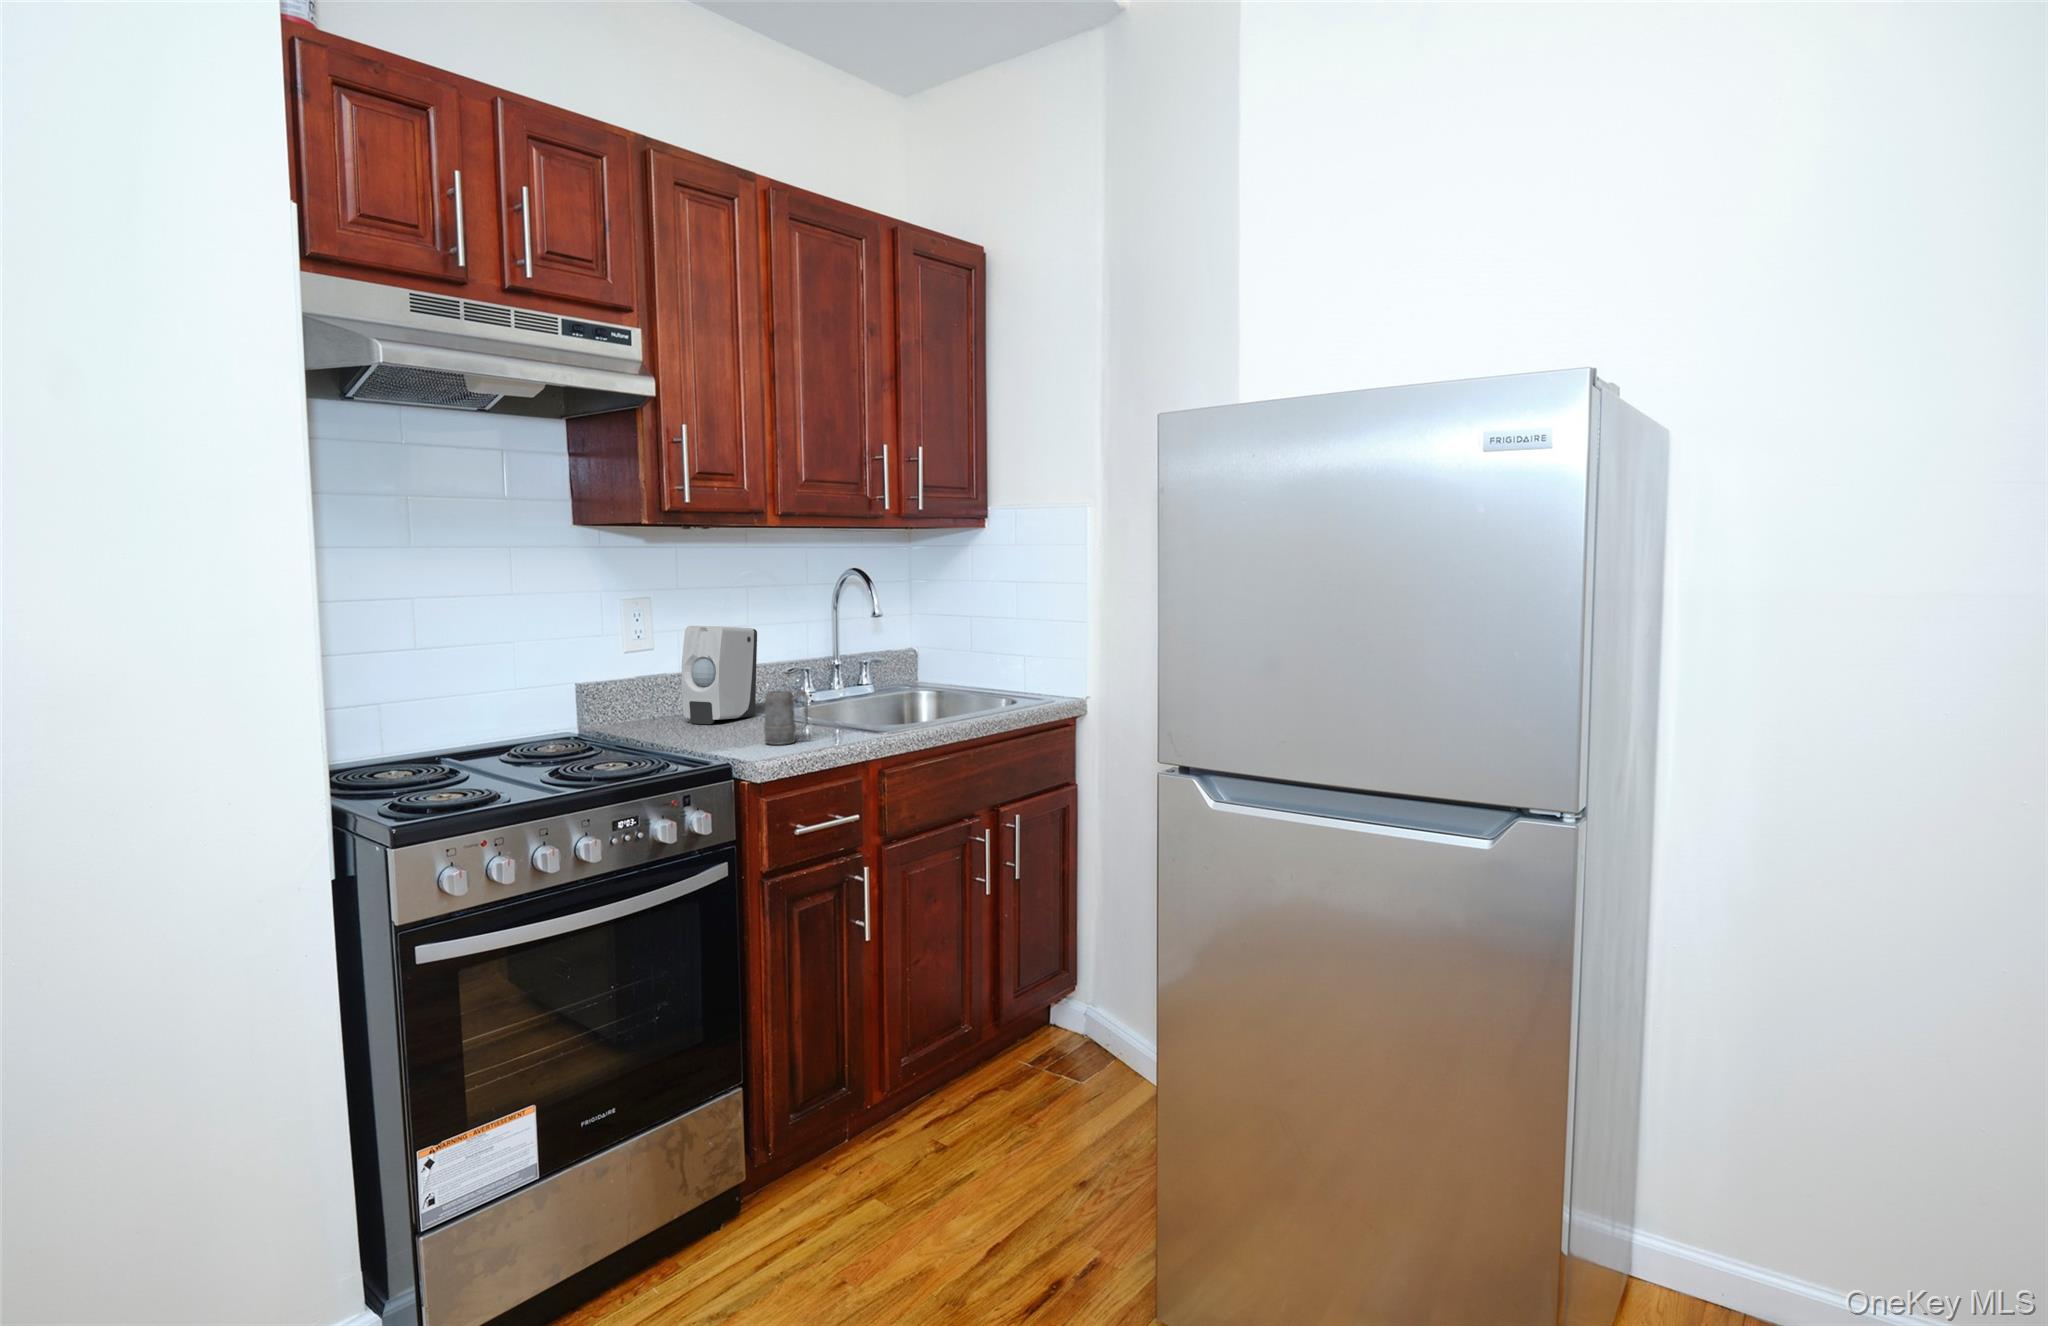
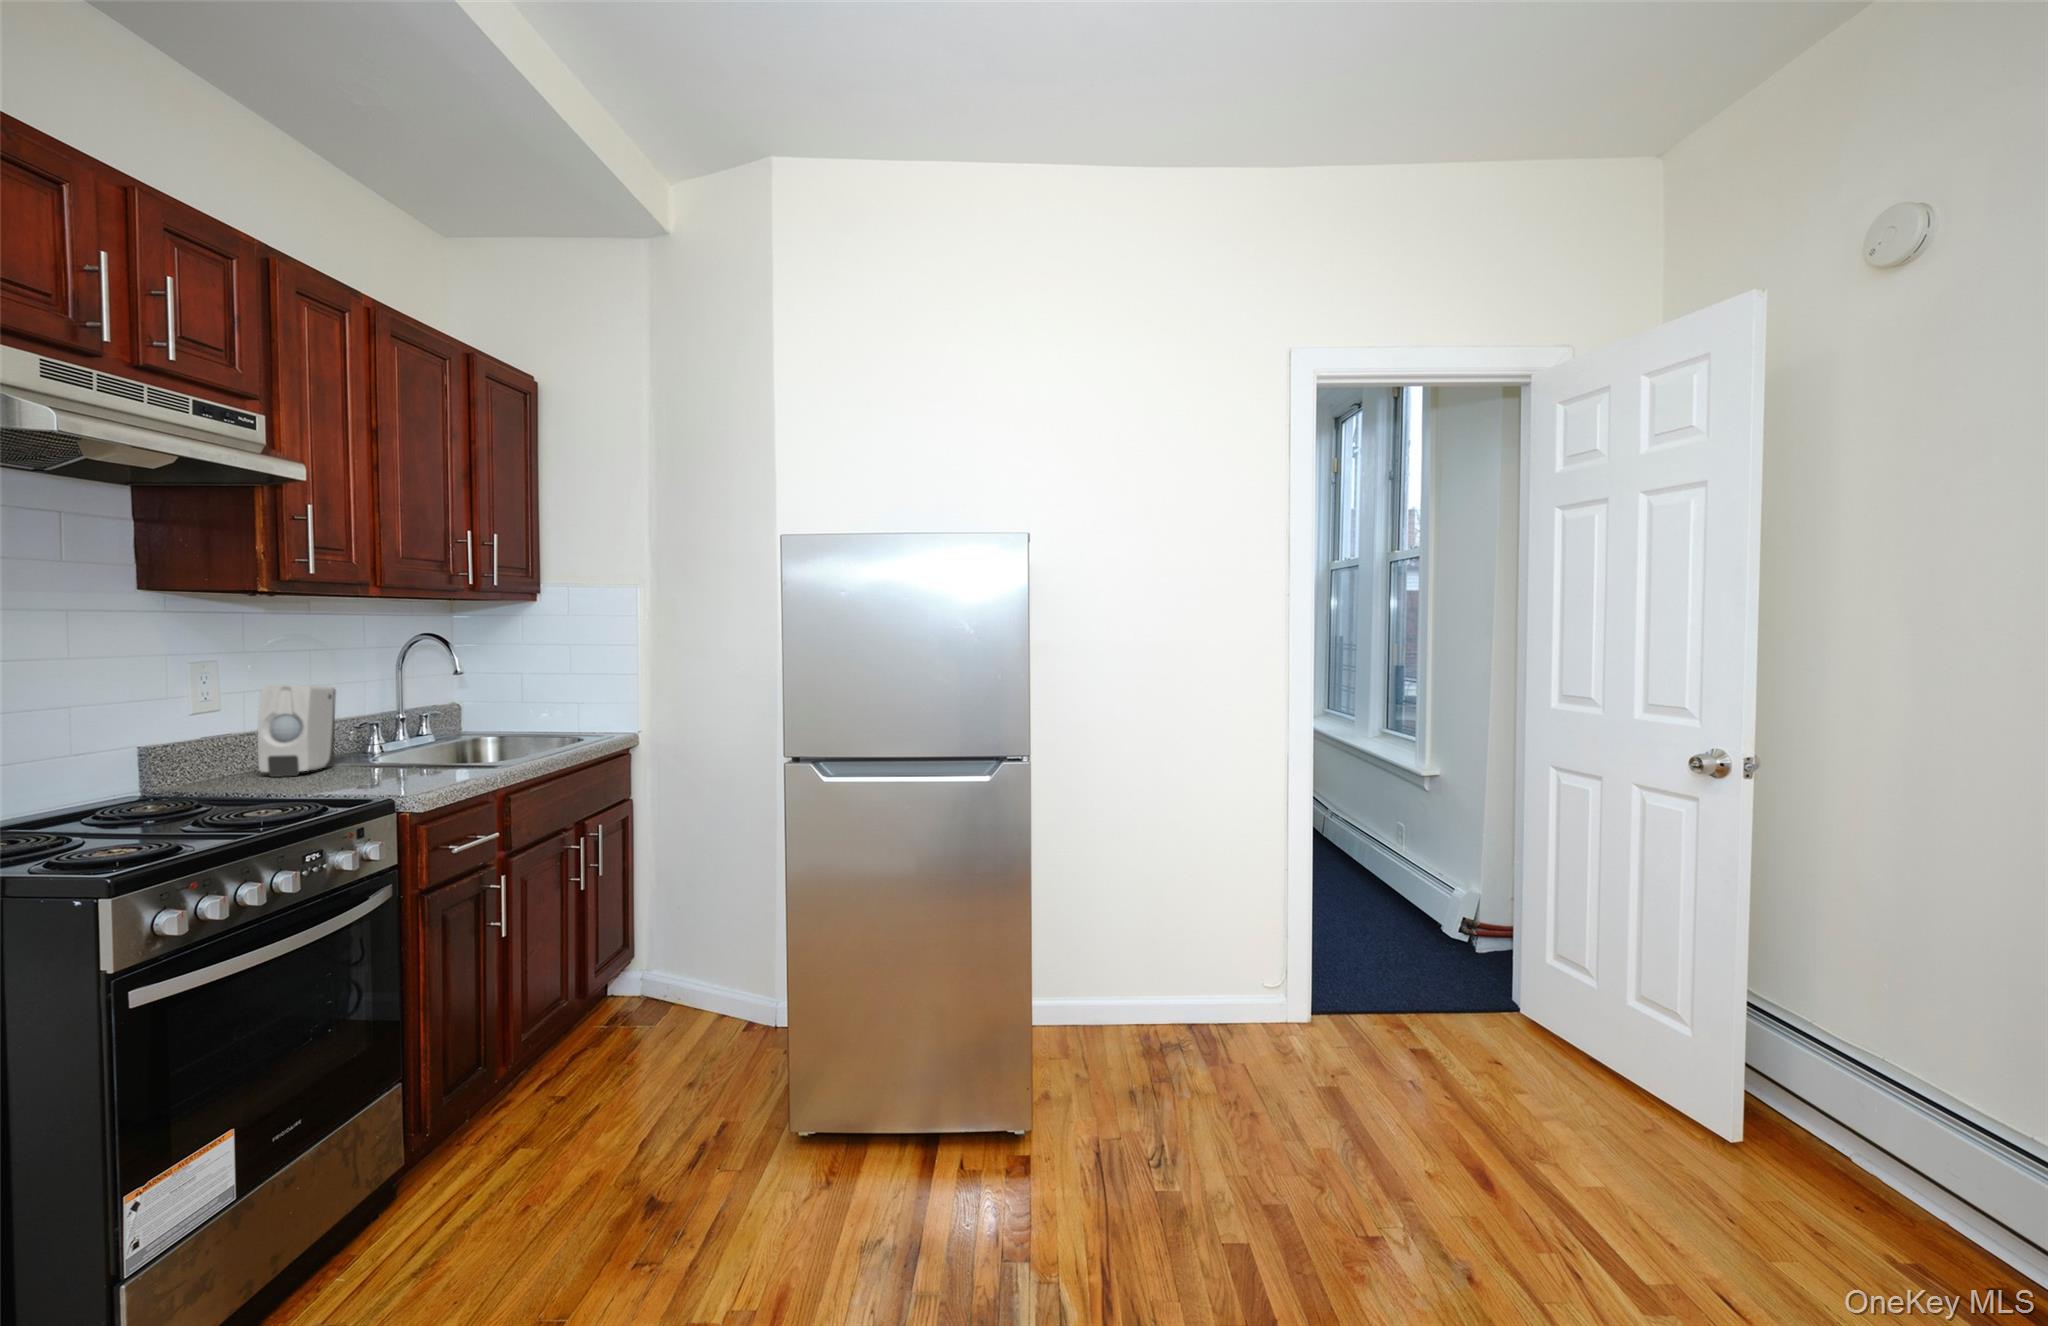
mug: present [764,690,808,745] -> none [392,737,438,785]

